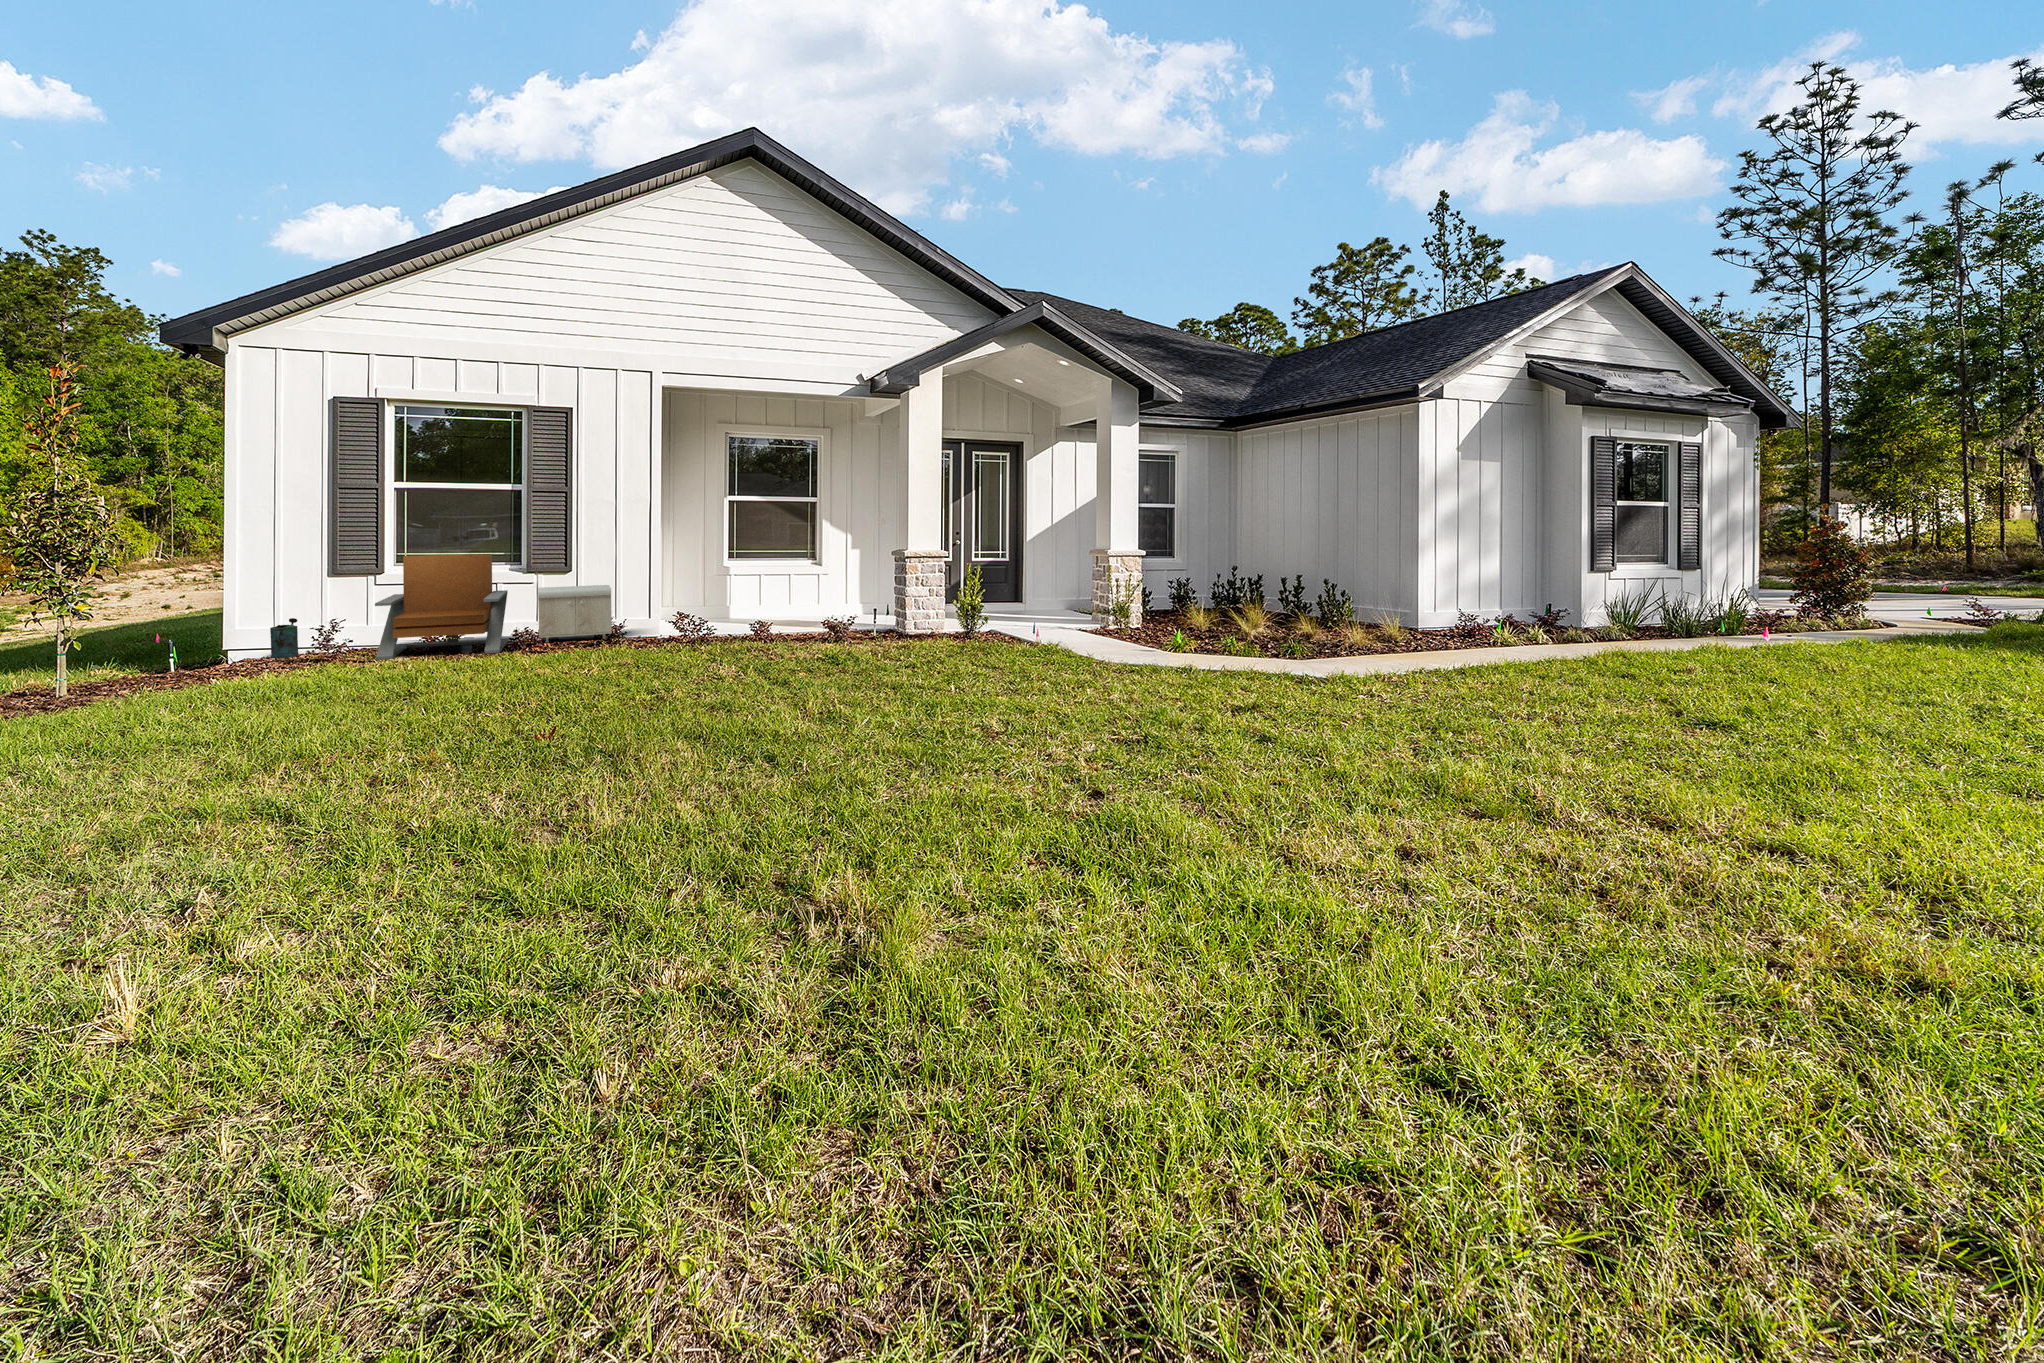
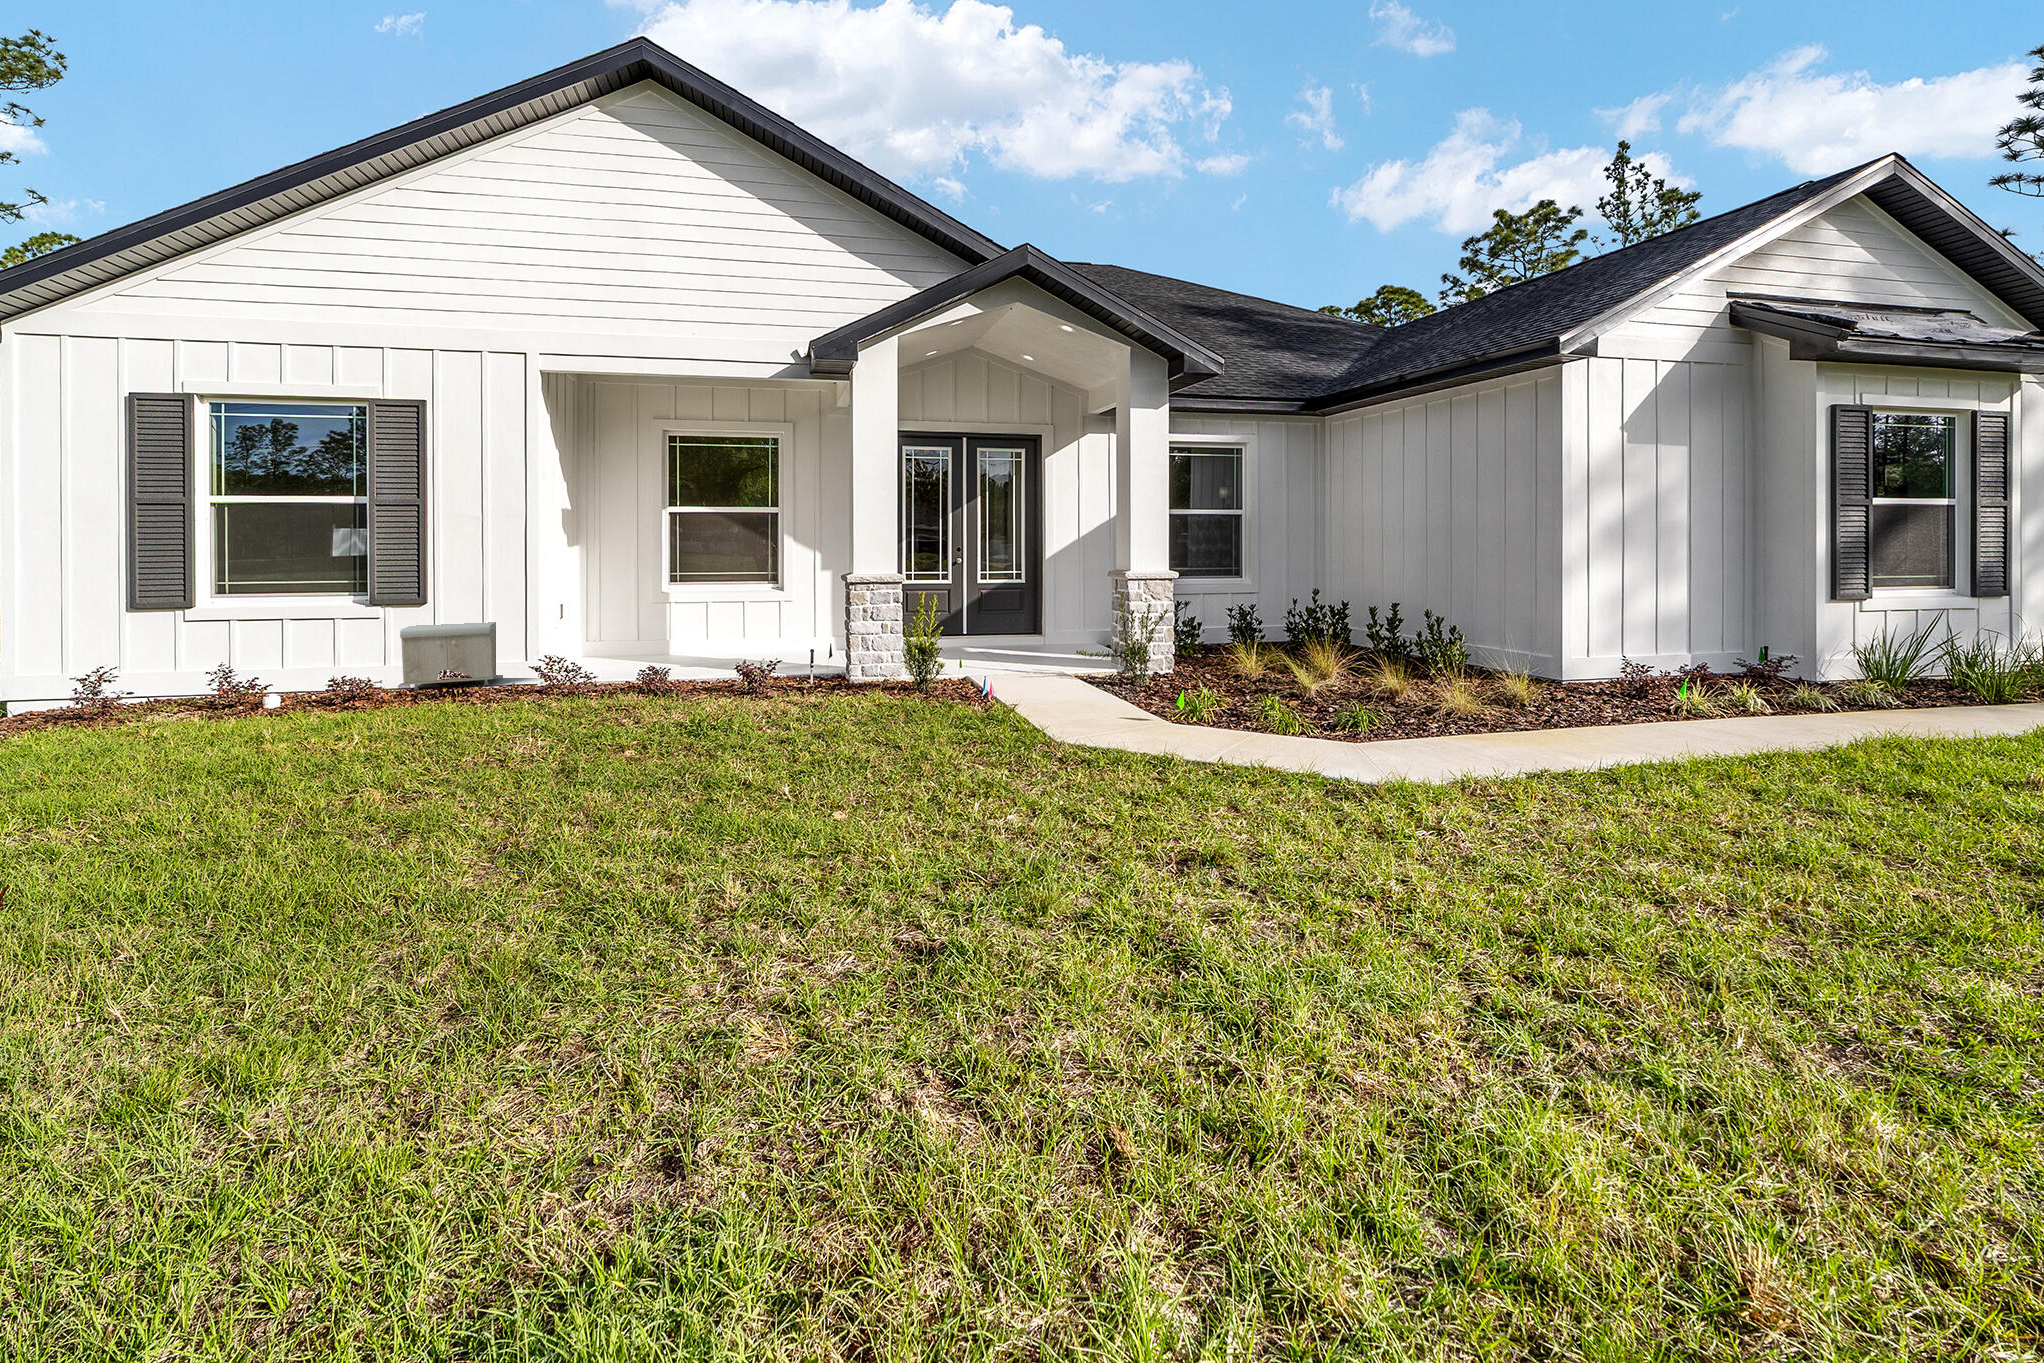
lounge chair: present [375,554,508,660] -> none [182,585,381,715]
watering can: present [270,618,298,658] -> none [89,661,139,709]

